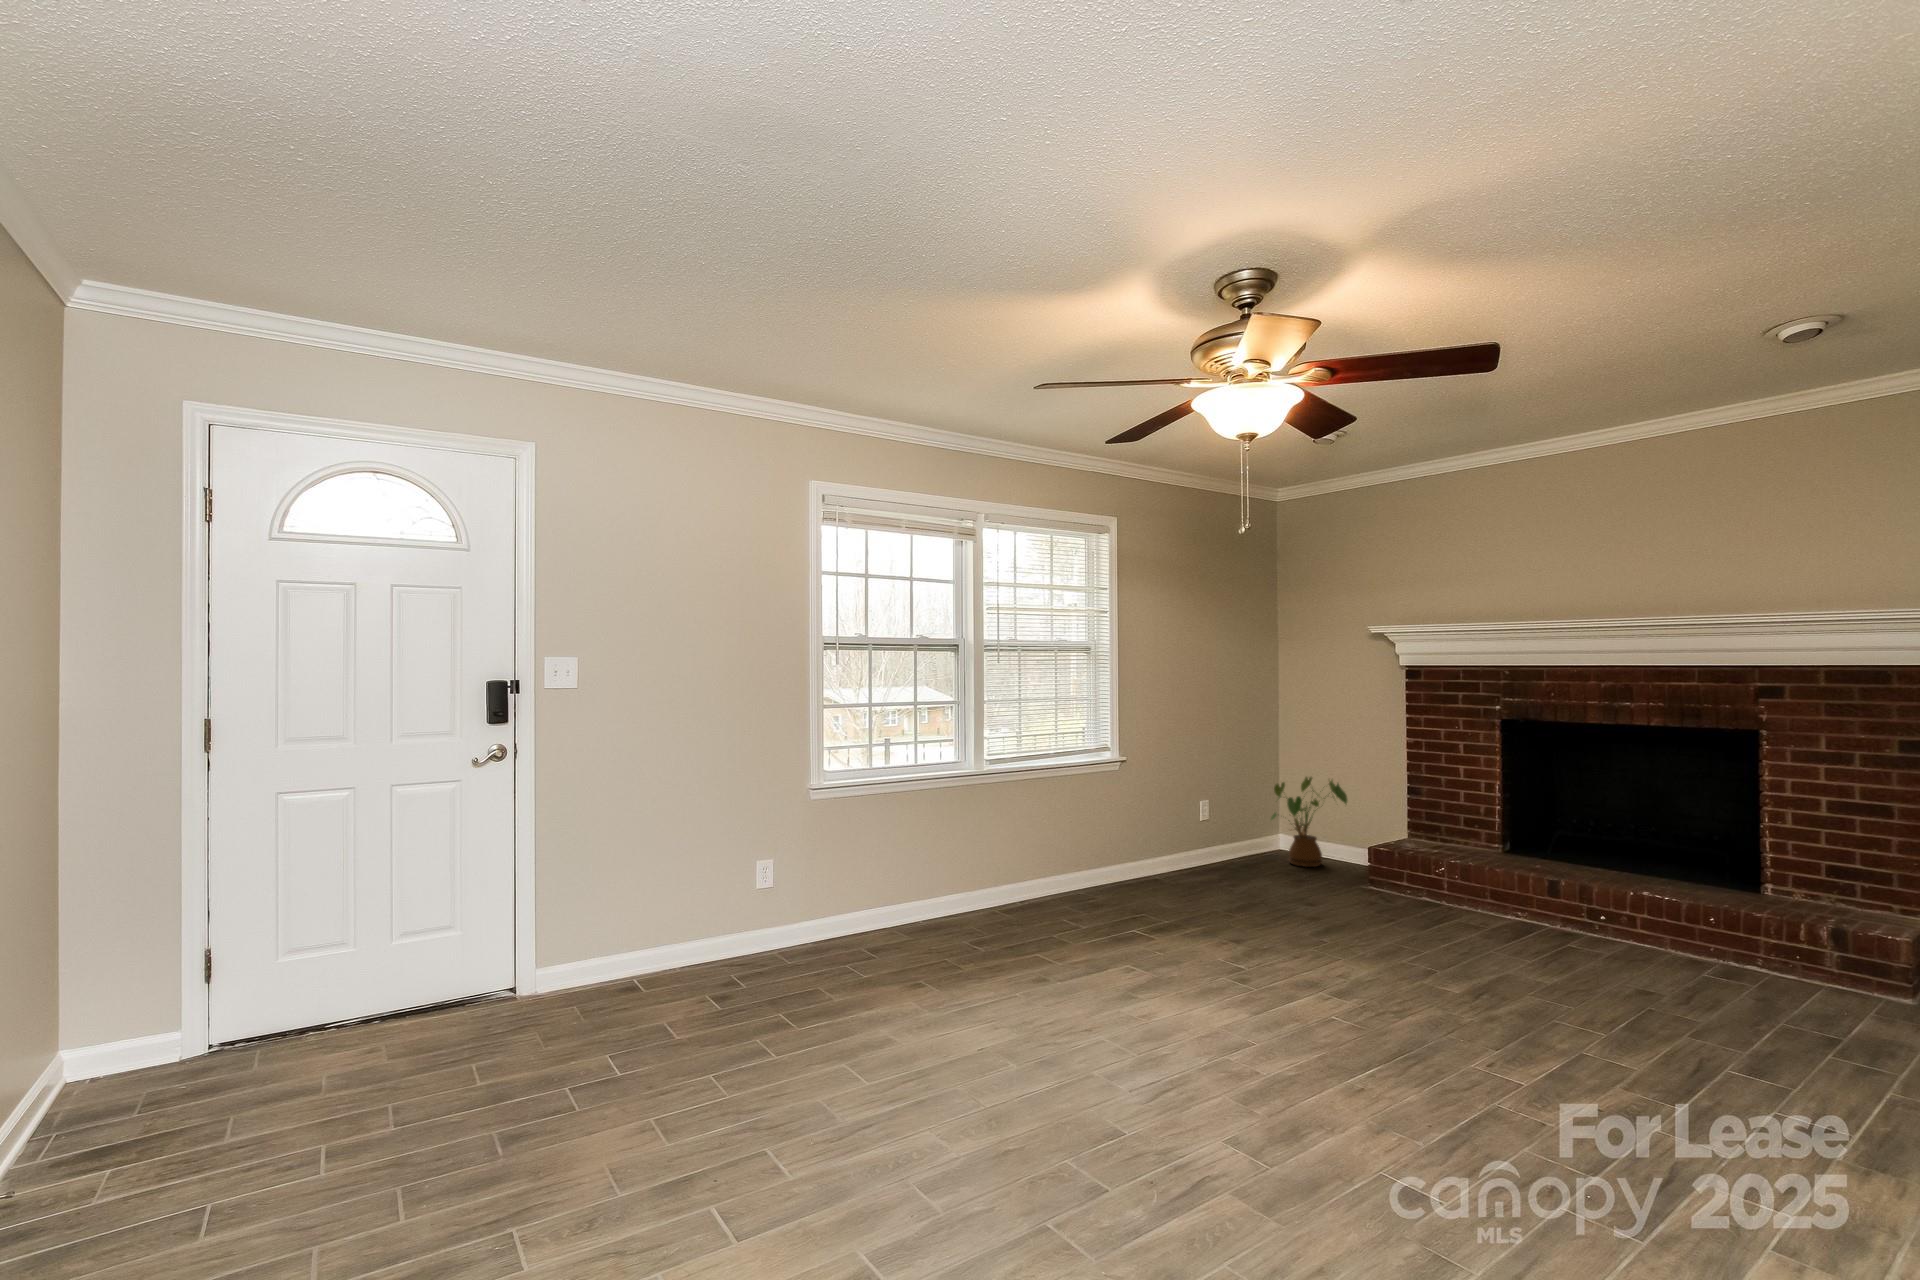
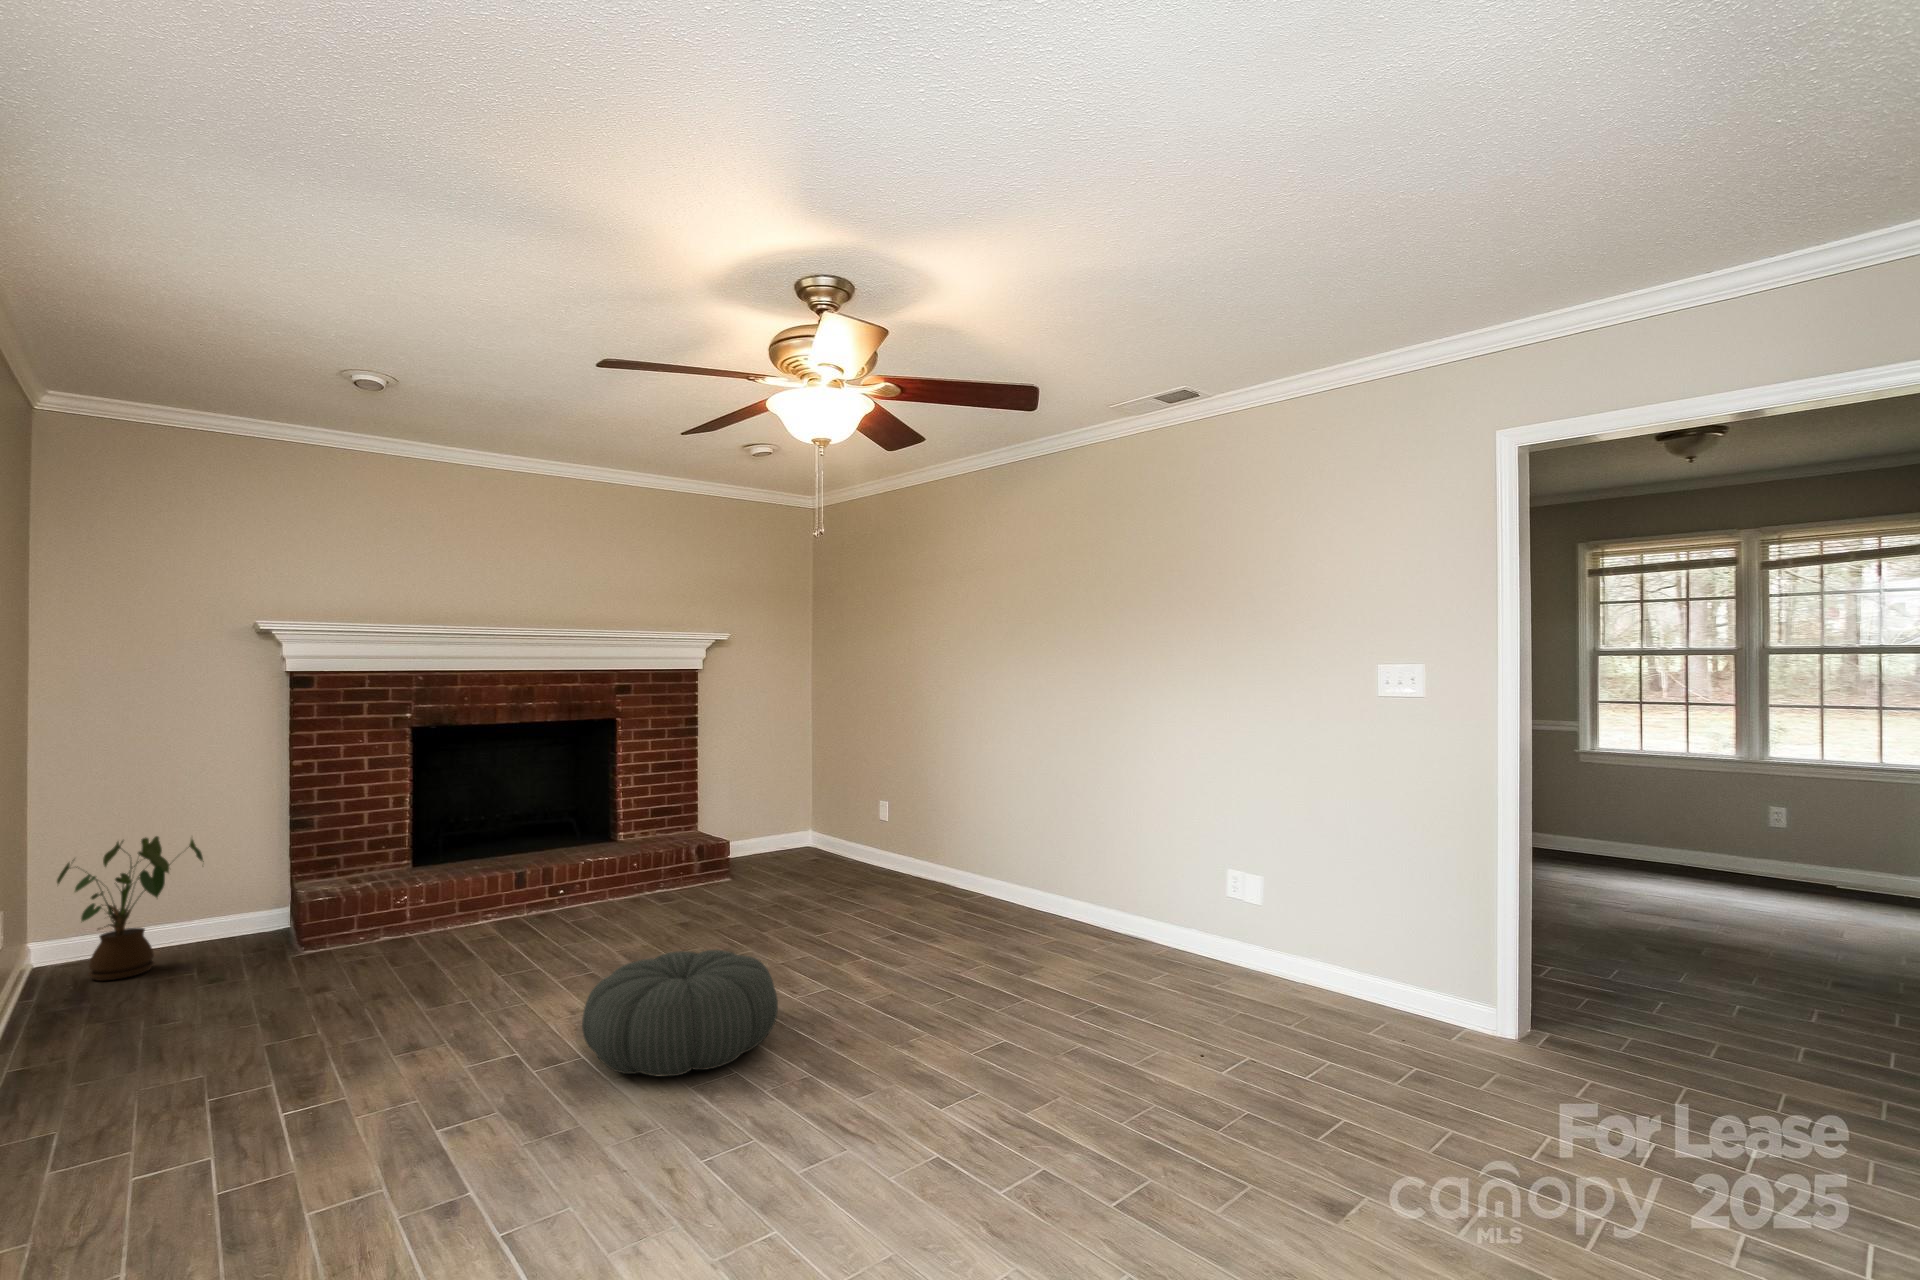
pouf: none [1161,935,1337,1047] -> present [582,950,778,1077]

